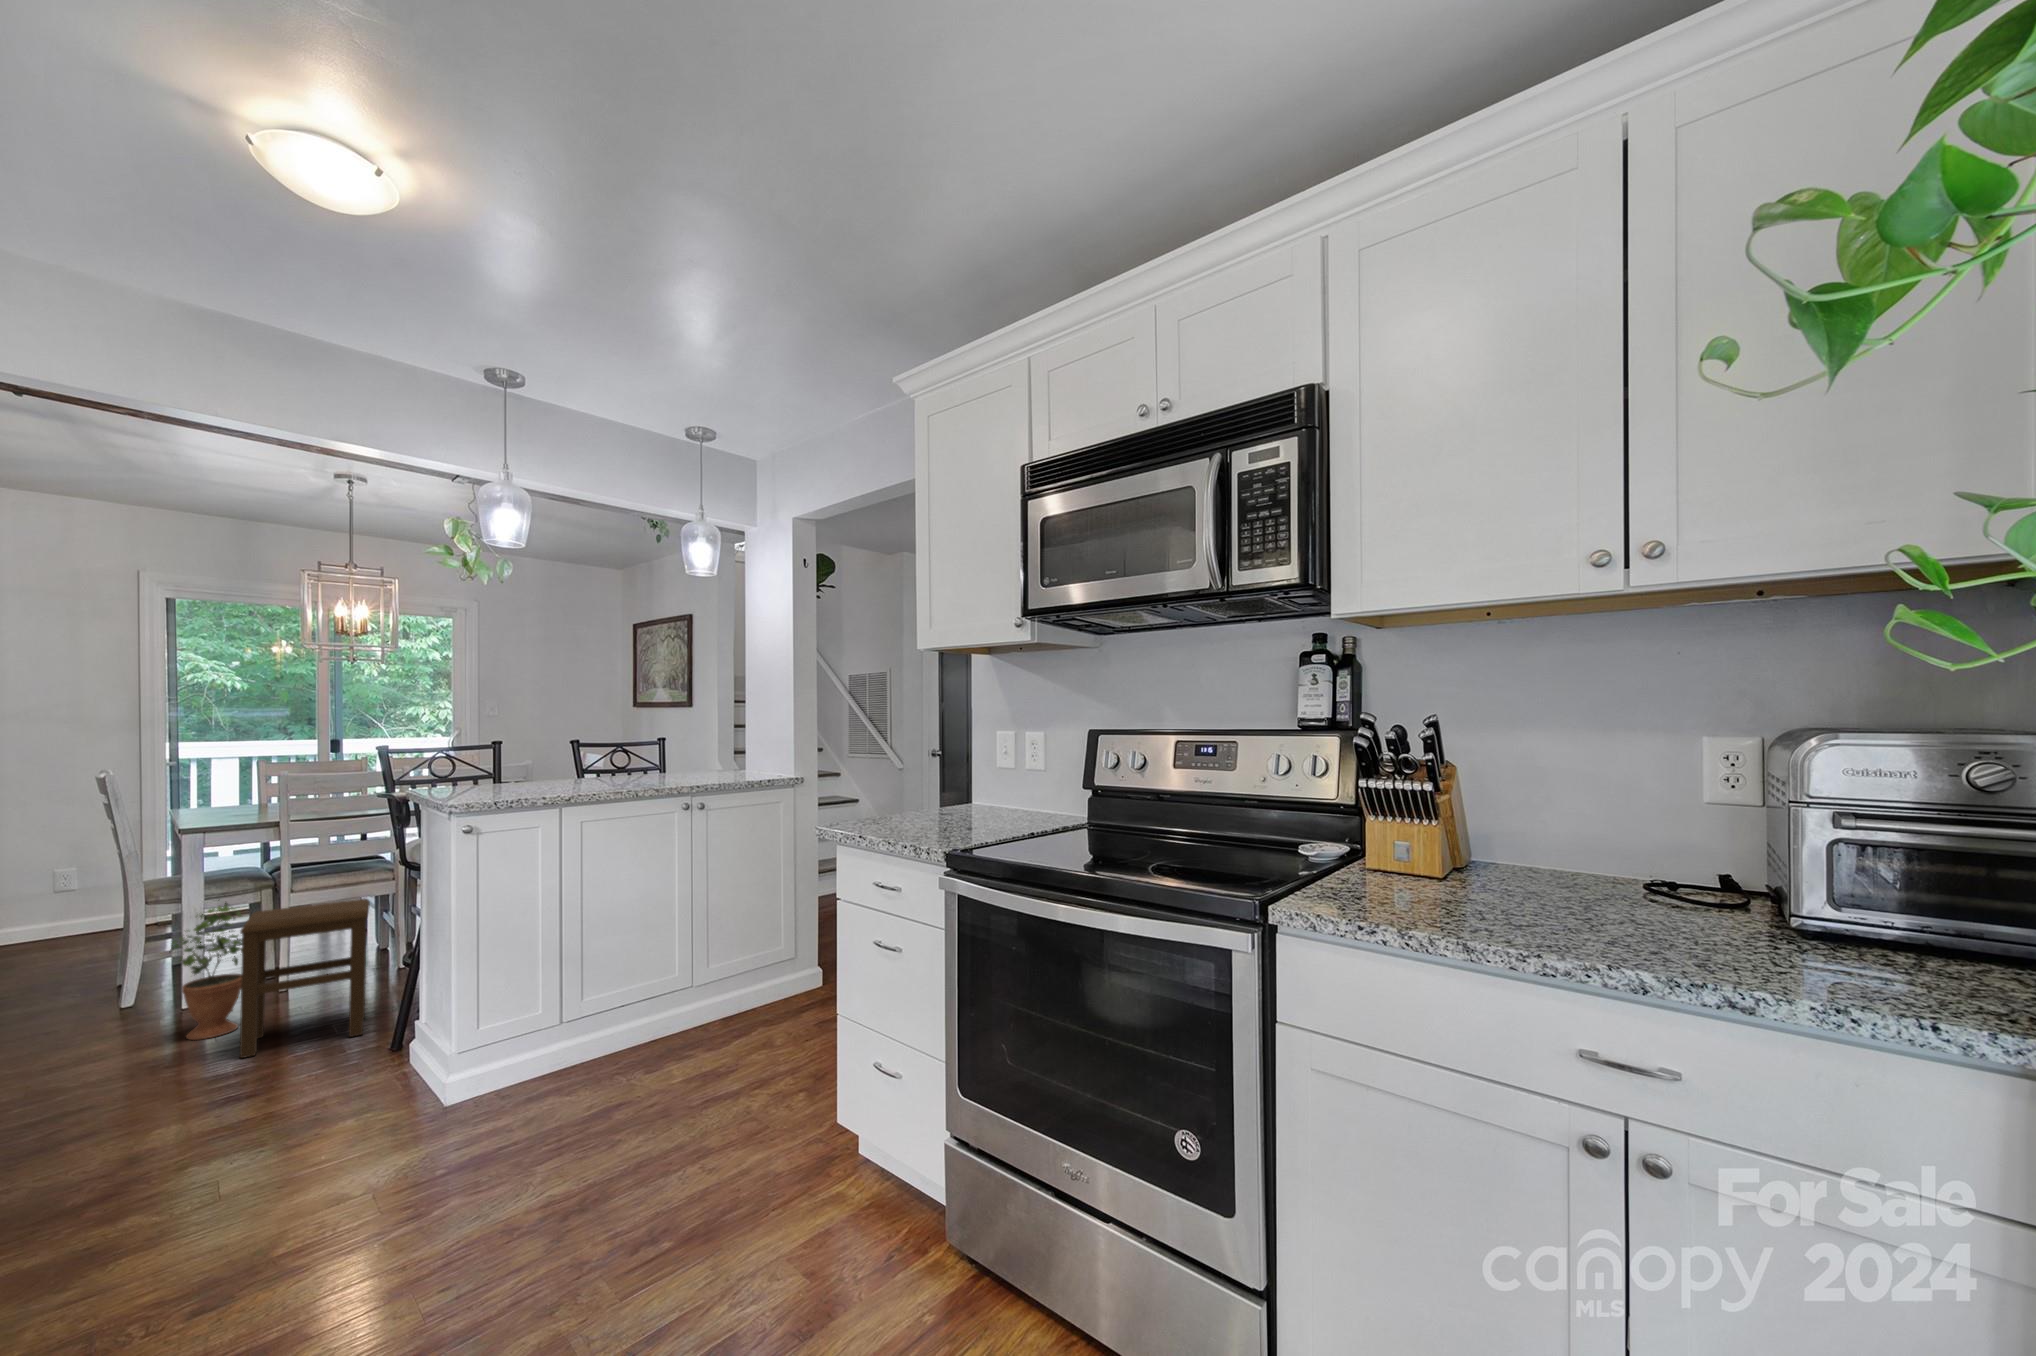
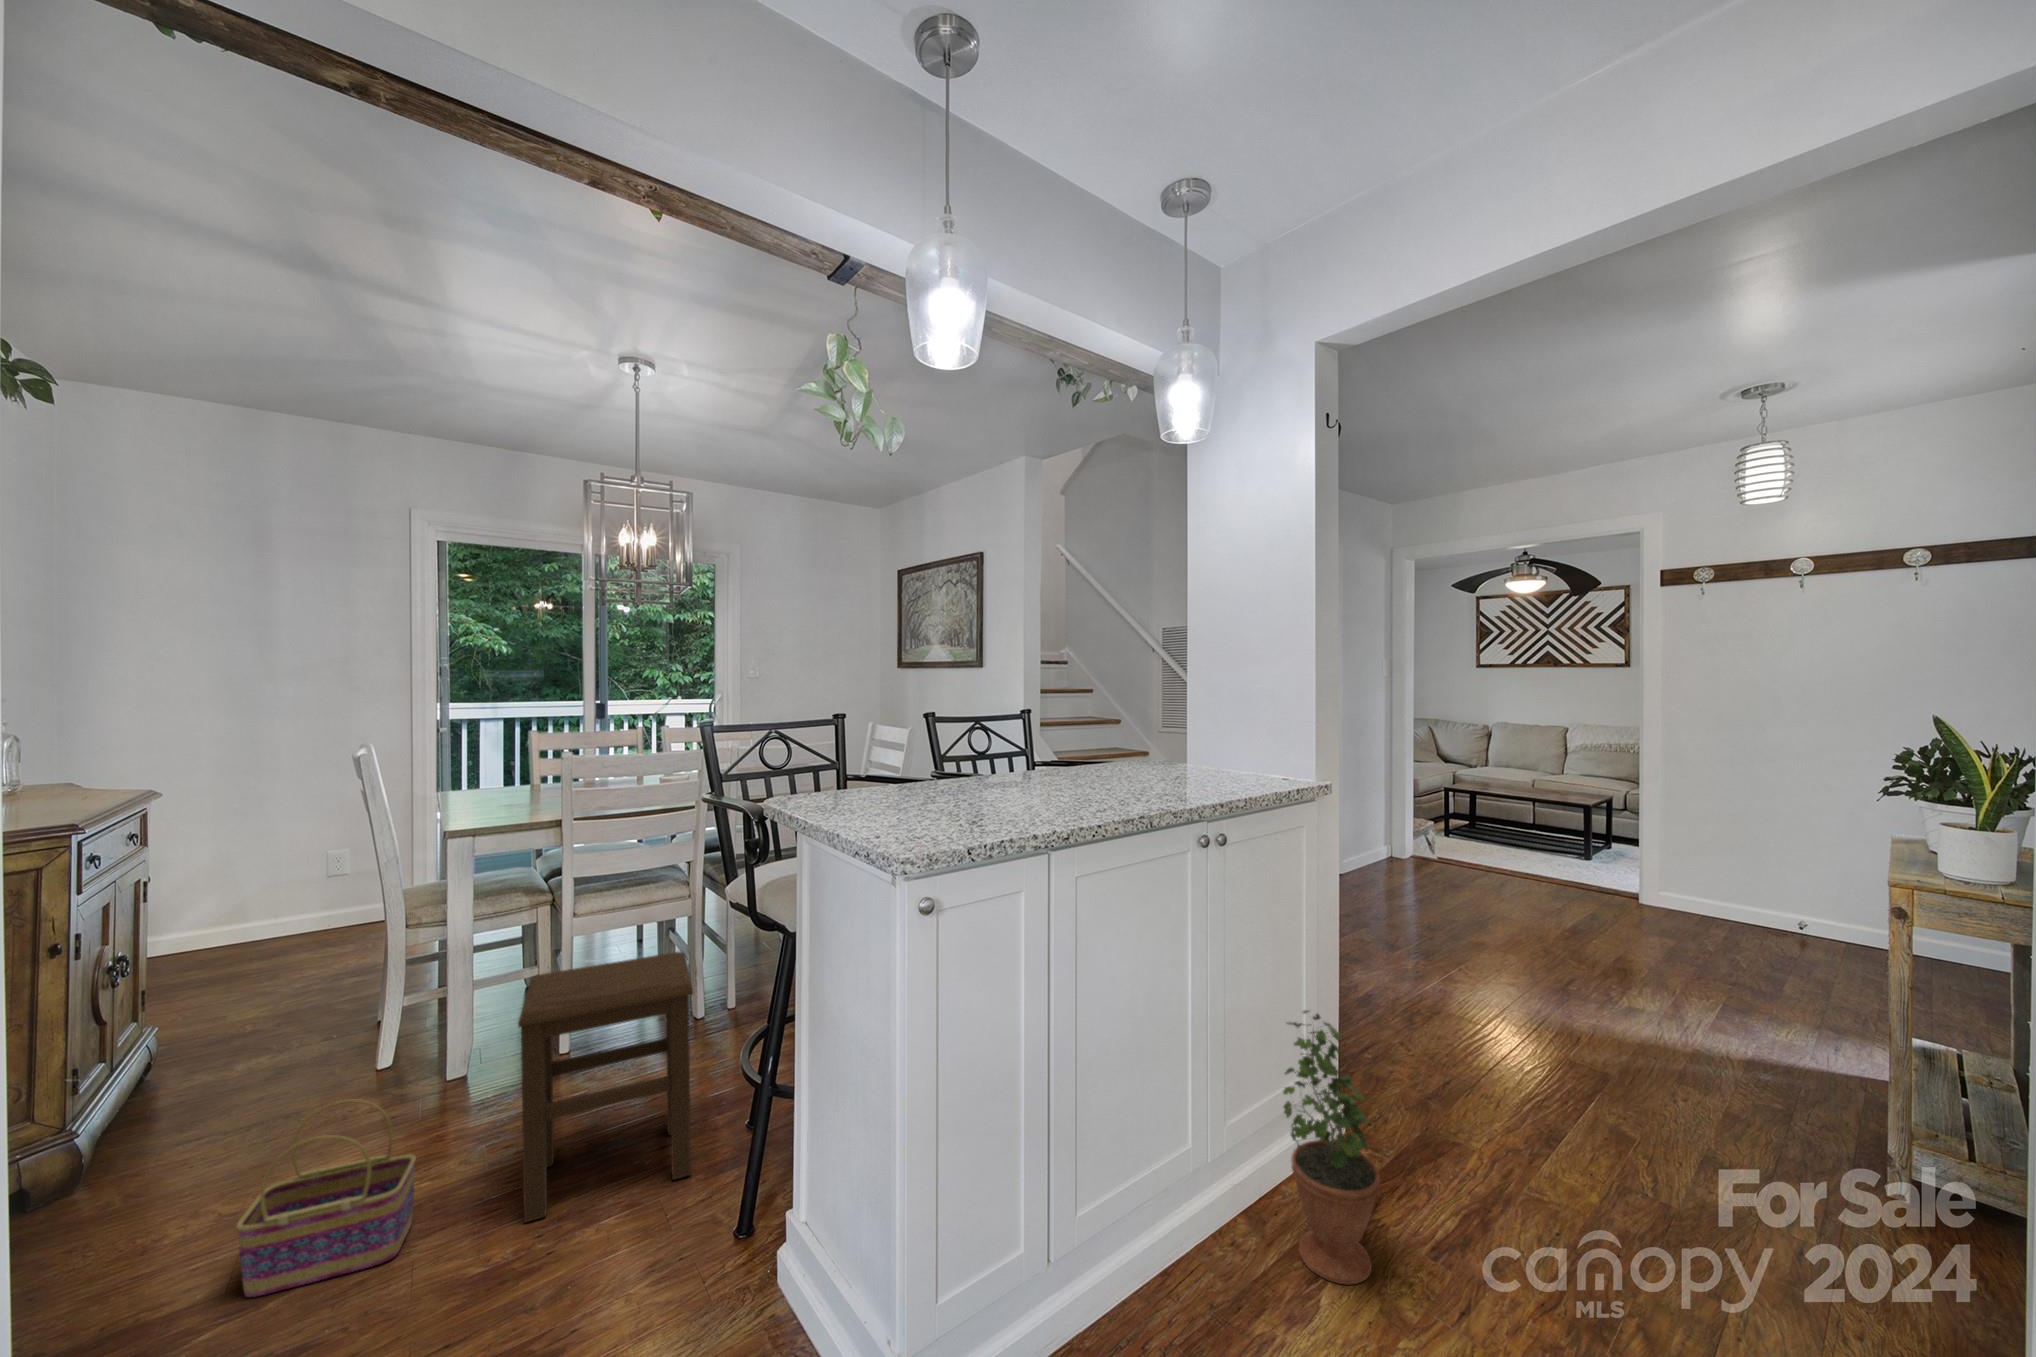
potted plant: present [169,900,242,1040] -> present [1283,1010,1380,1285]
basket: none [40,984,163,1094] -> present [236,1099,416,1297]

